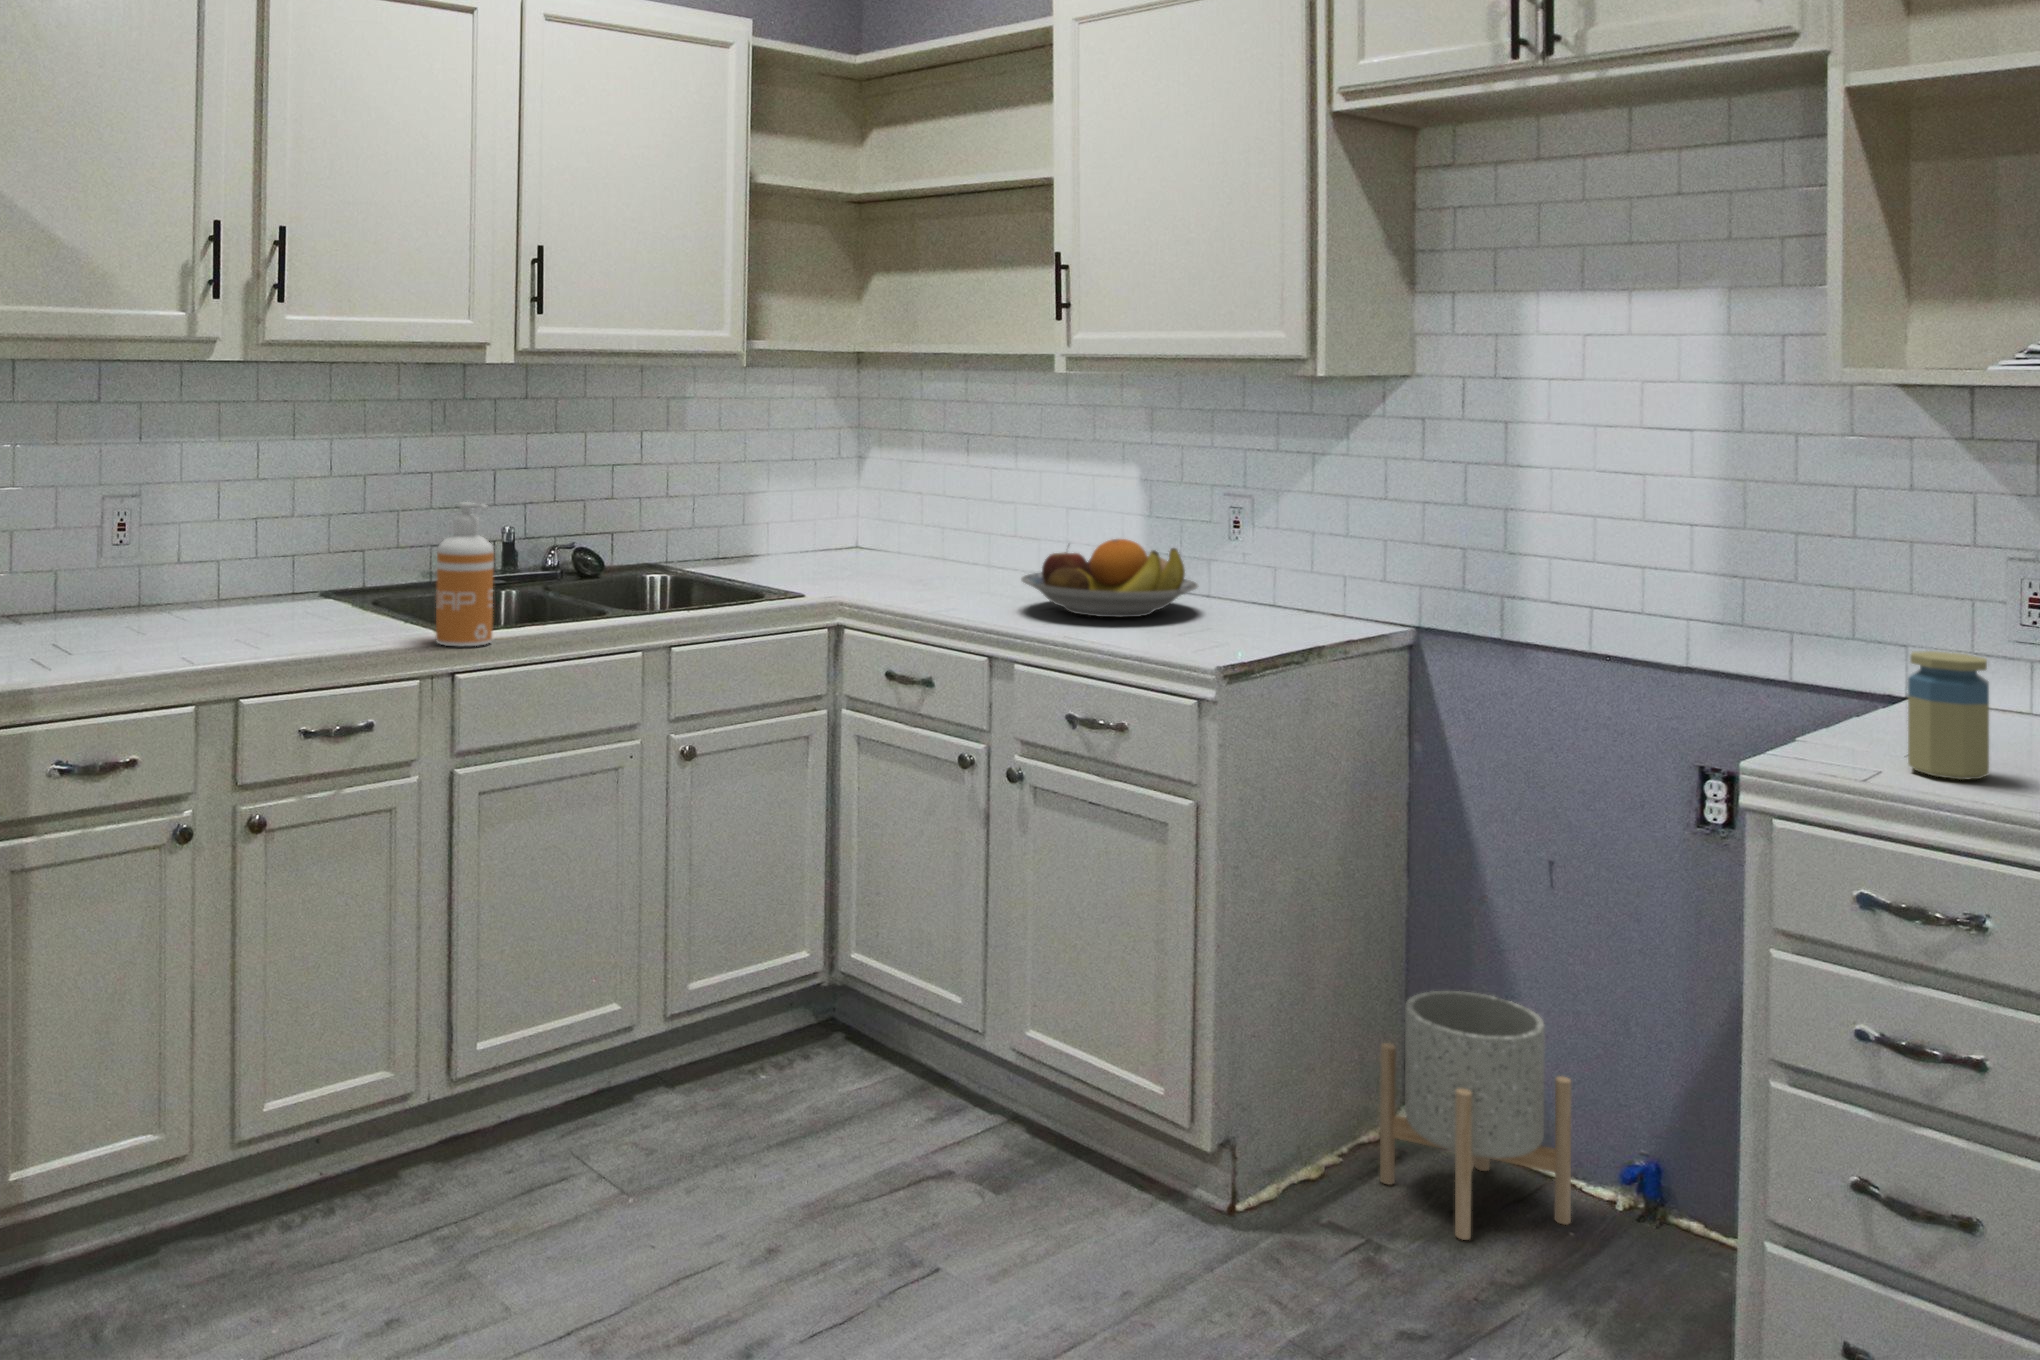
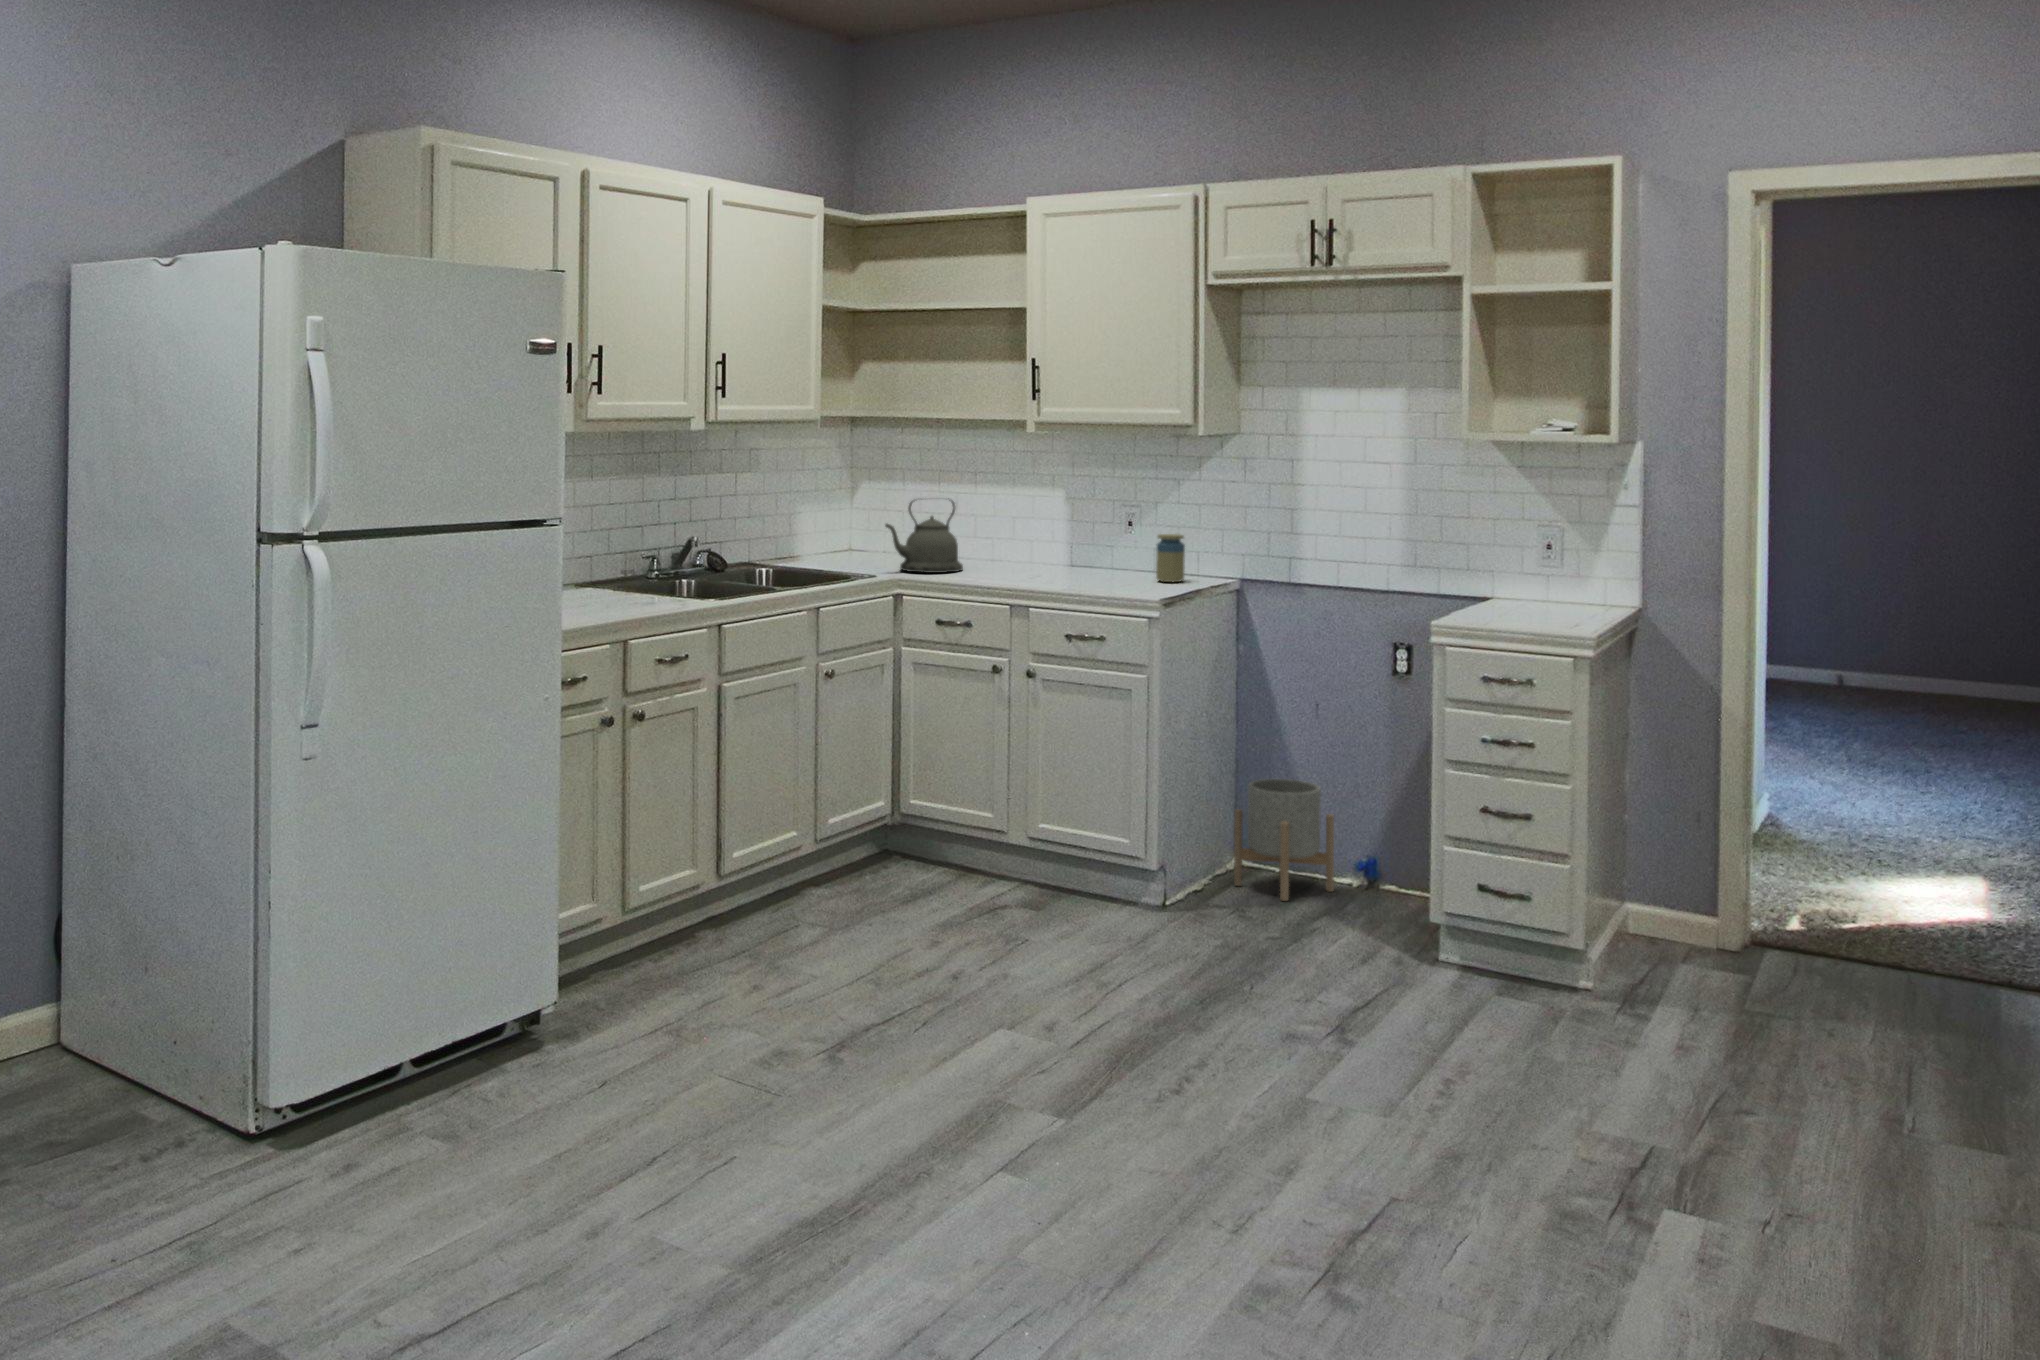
kettle: none [844,474,972,591] -> present [885,501,963,573]
soap dispenser: present [436,502,494,646] -> none [708,521,743,608]
fruit bowl: present [1021,539,1198,617] -> none [1014,534,1120,581]
jar: present [1908,651,1989,780] -> present [1156,534,1185,582]

